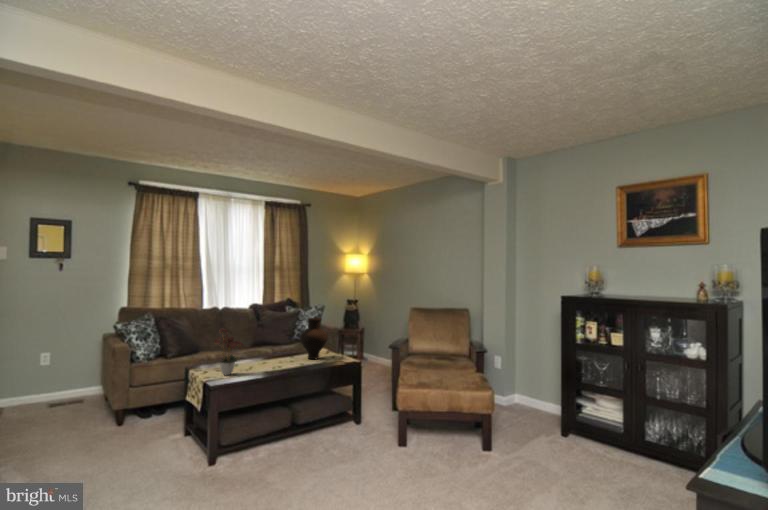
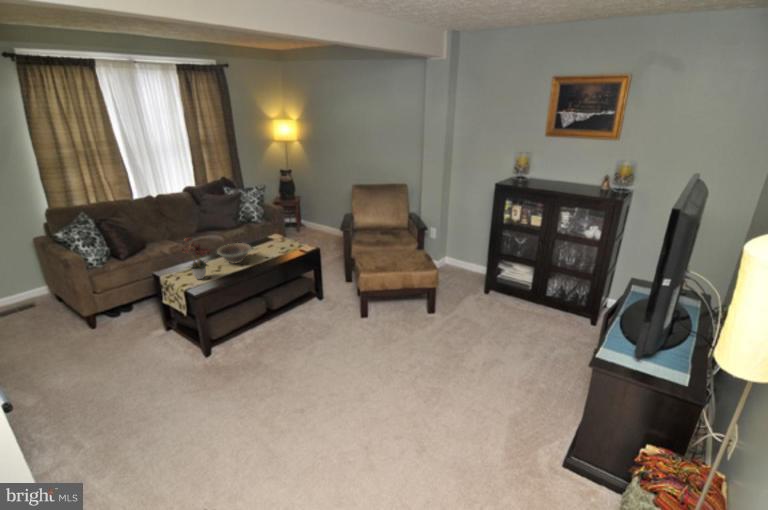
vase: present [300,317,328,359] -> none [257,210,284,249]
decorative bowl: none [253,348,289,367] -> present [217,243,251,263]

